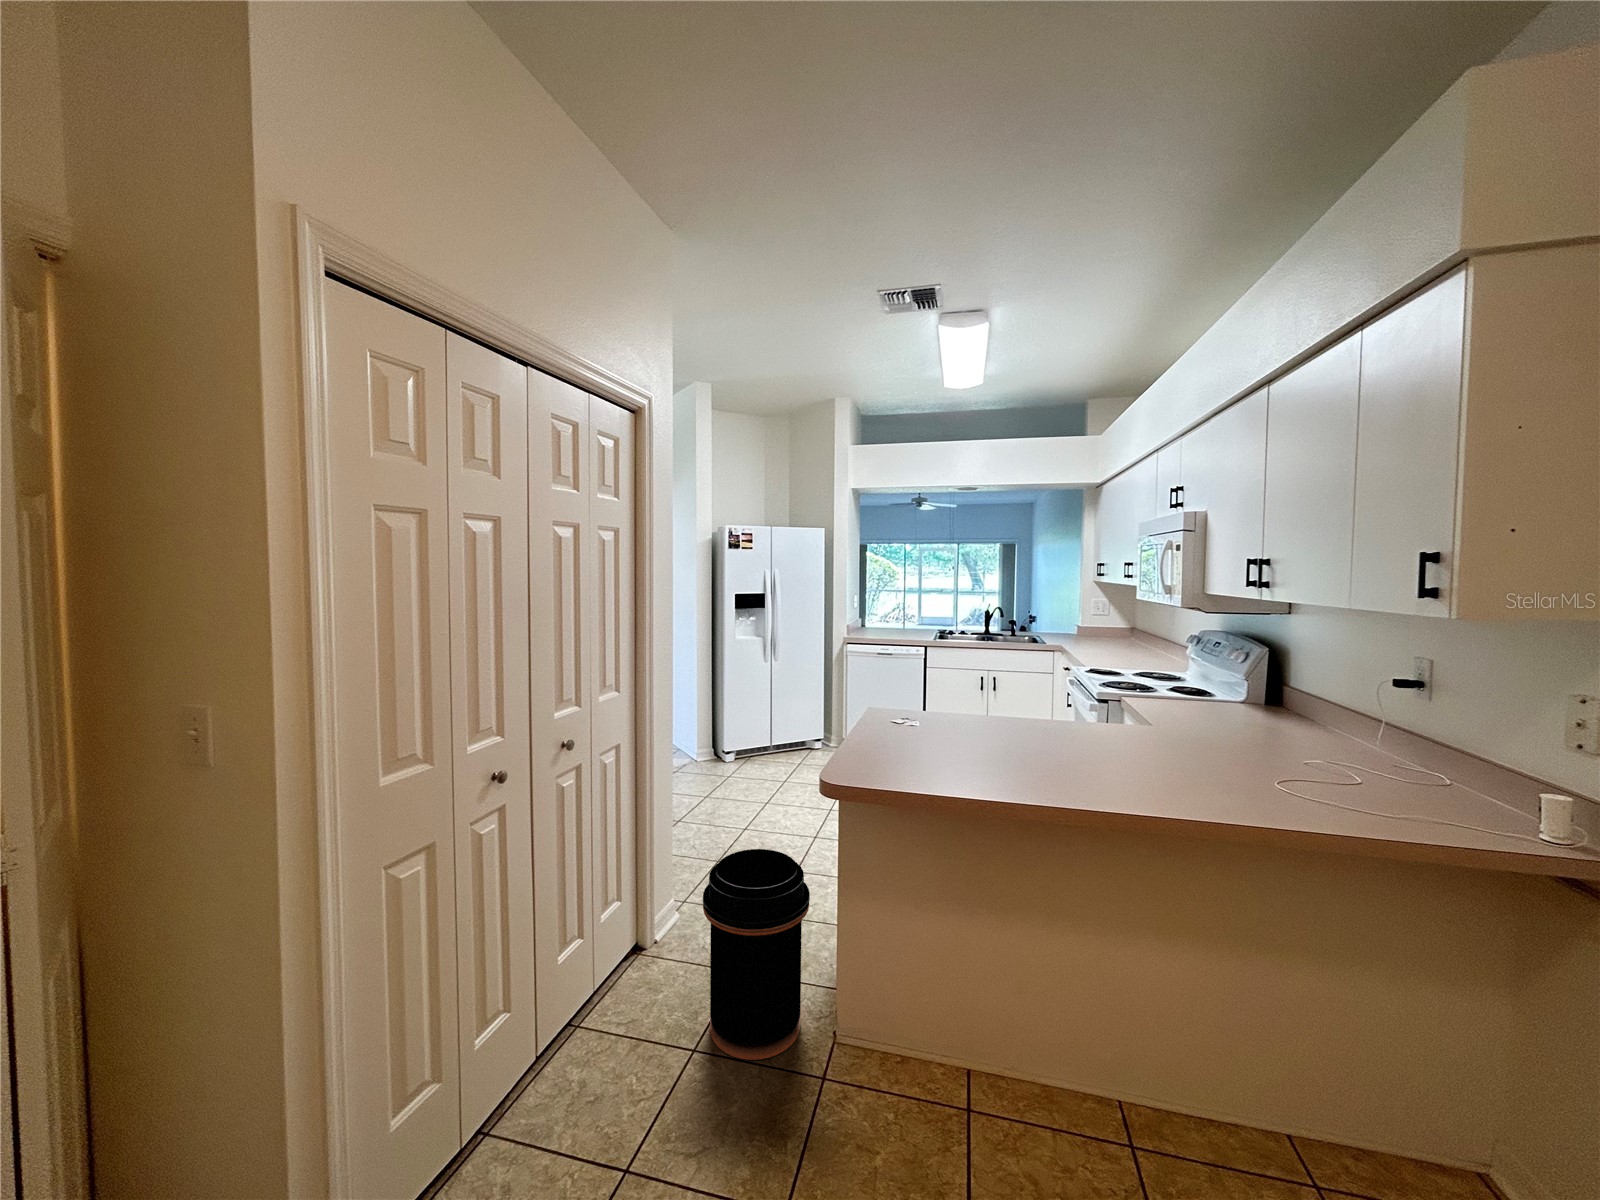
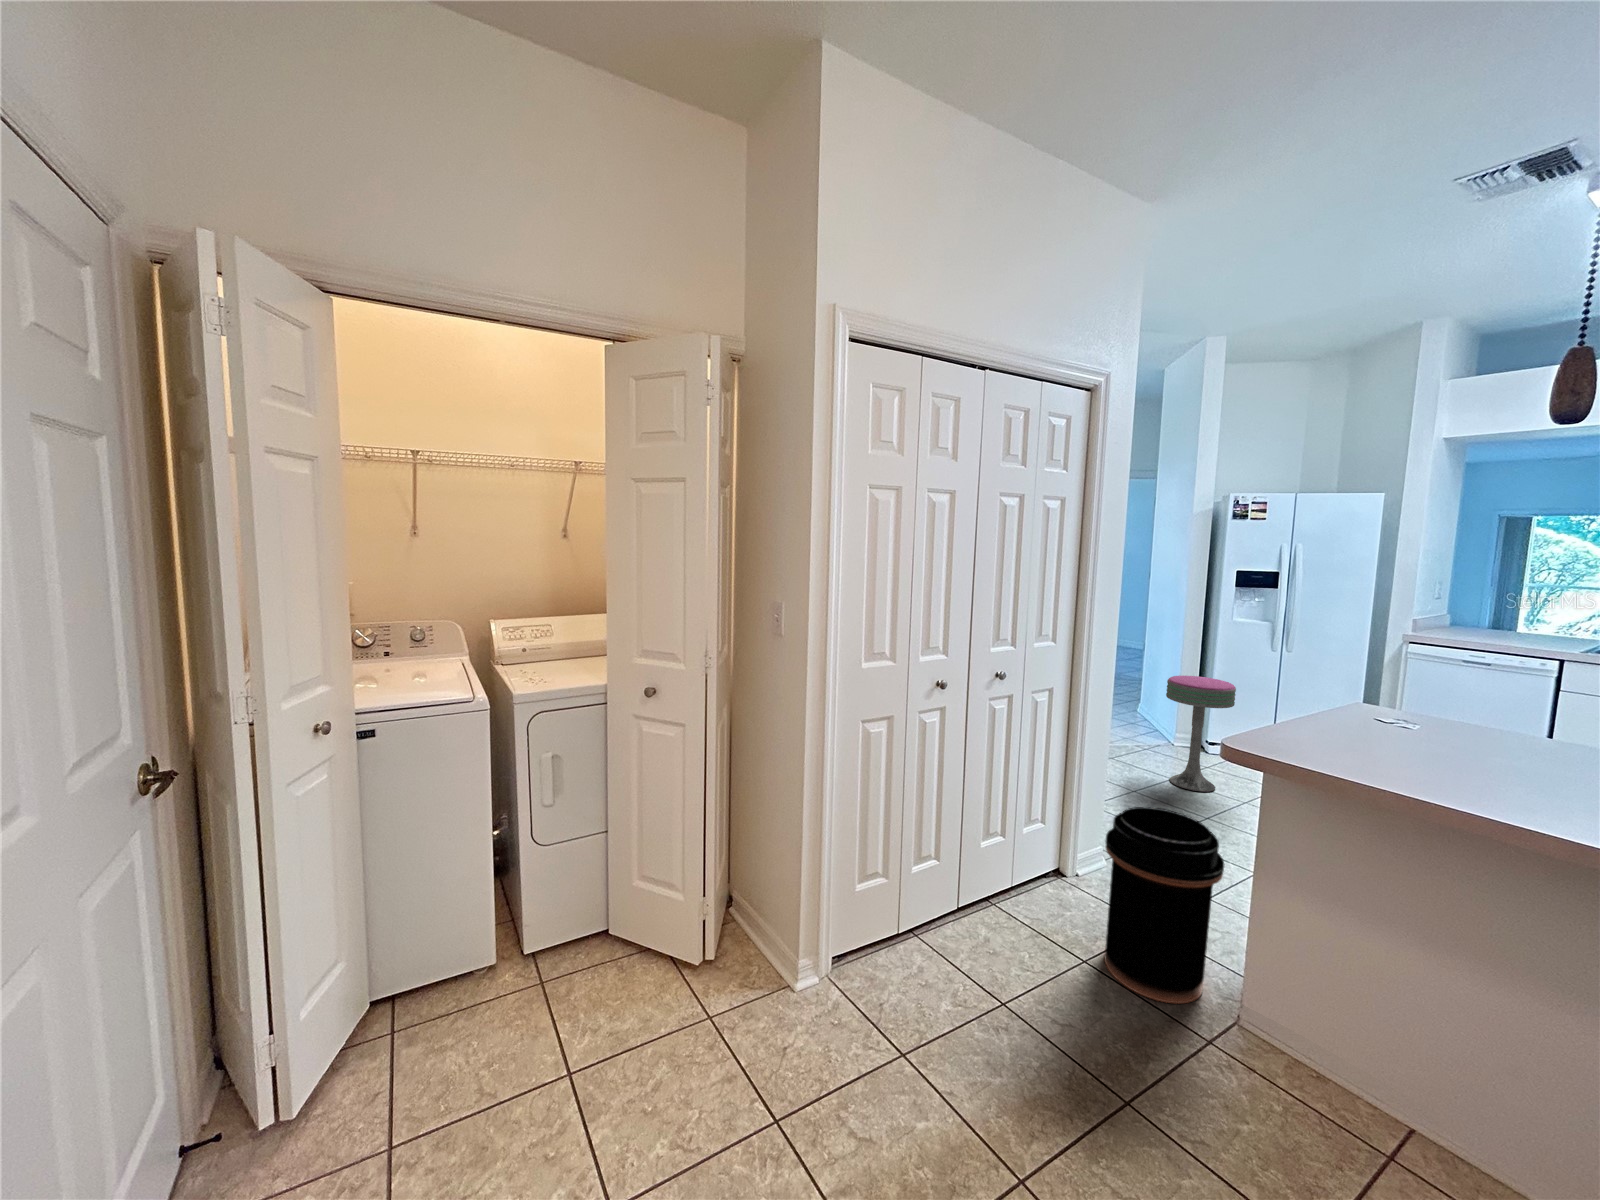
bar stool: none [697,694,752,802] -> present [1166,676,1236,792]

